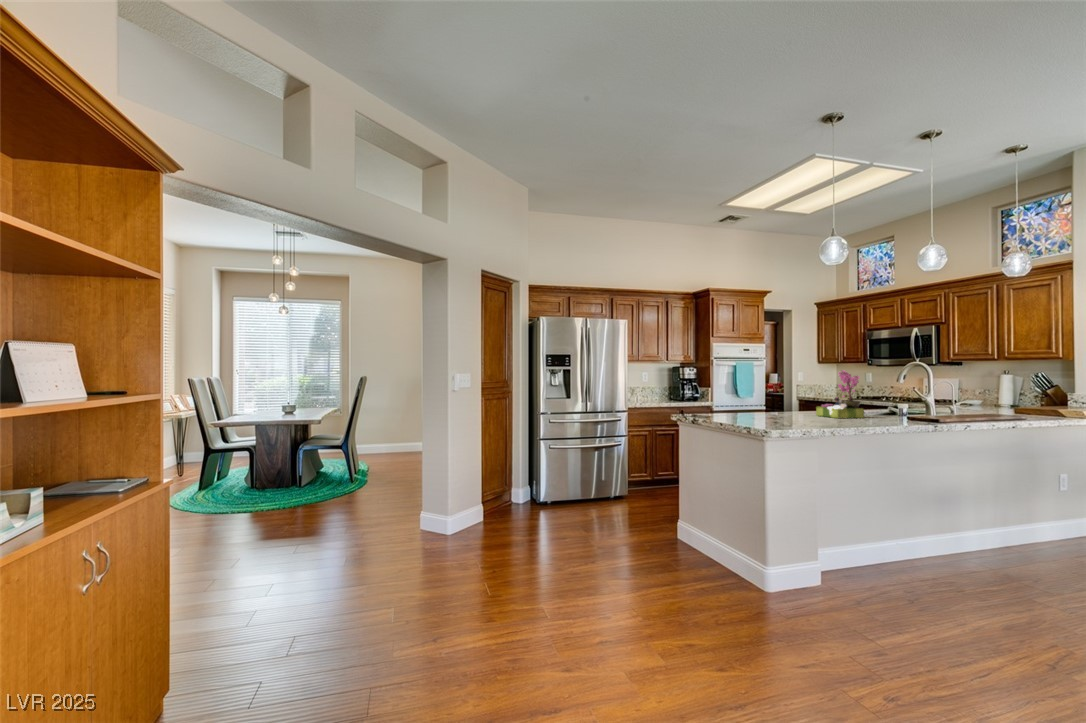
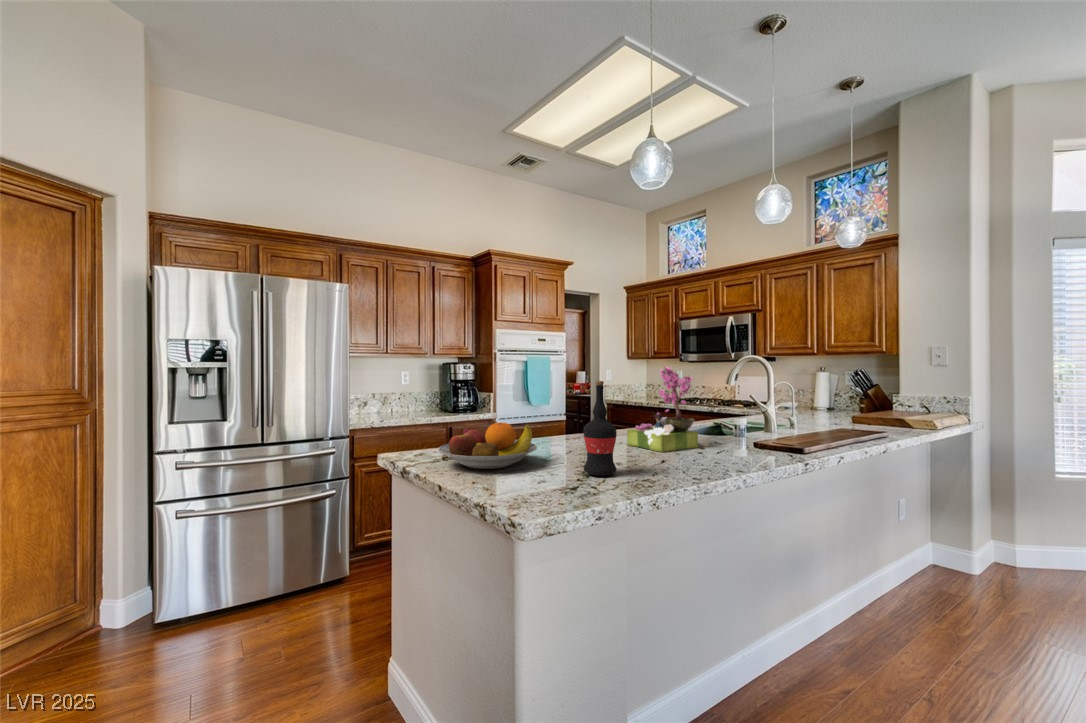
wine bottle: none [791,377,809,423] -> present [584,381,617,476]
fruit bowl: none [711,398,763,420] -> present [439,423,537,469]

